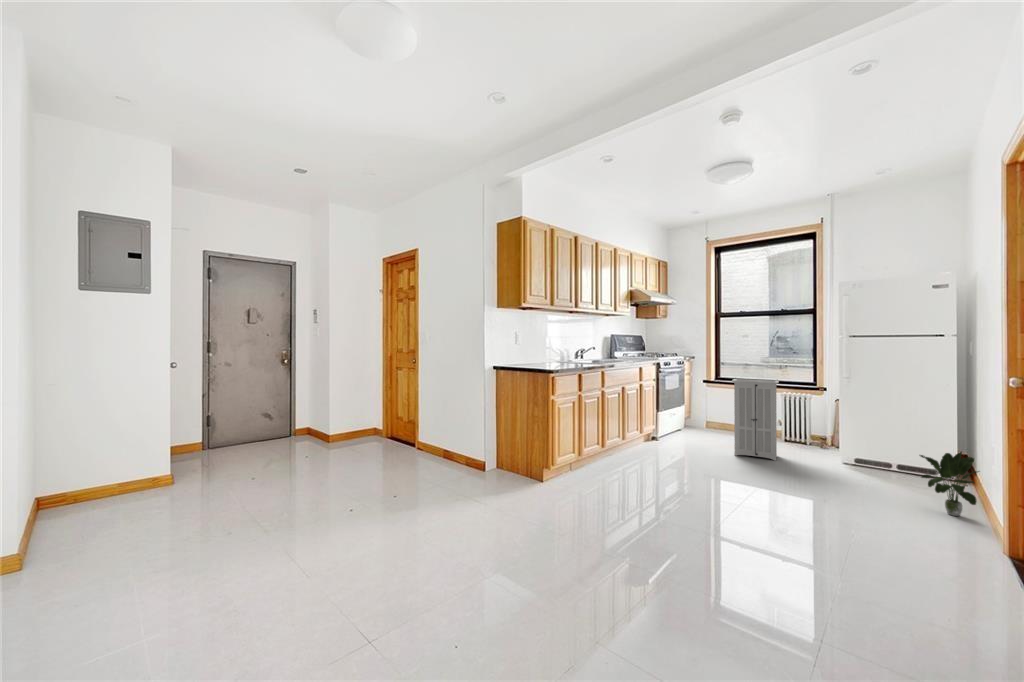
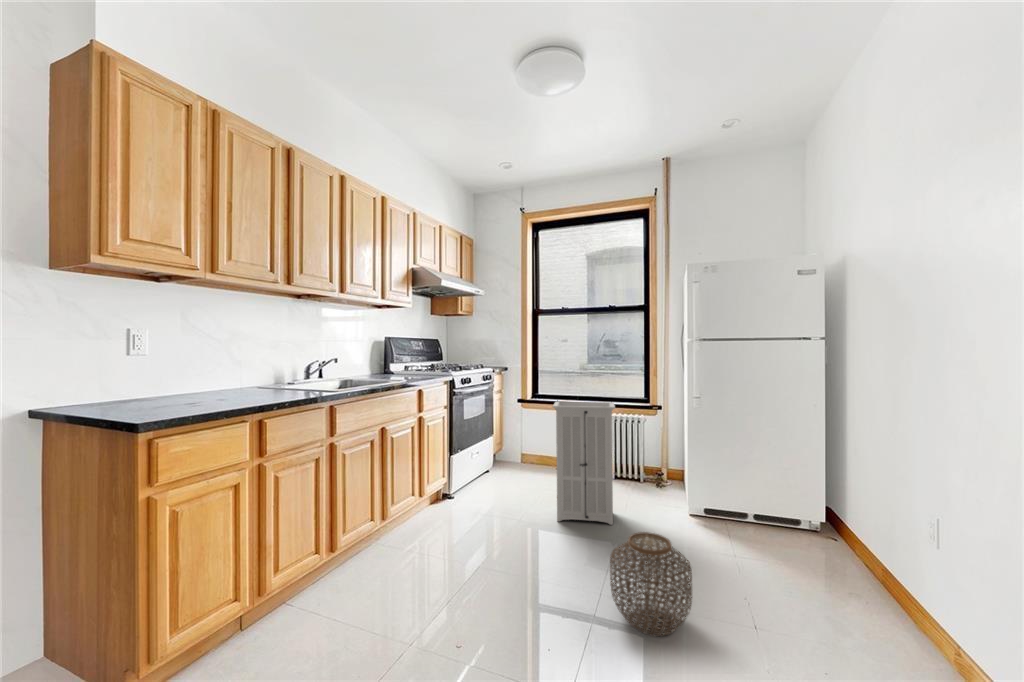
woven basket: none [765,446,815,497] -> present [610,532,692,636]
potted plant: present [920,452,979,516] -> none [835,527,943,641]

